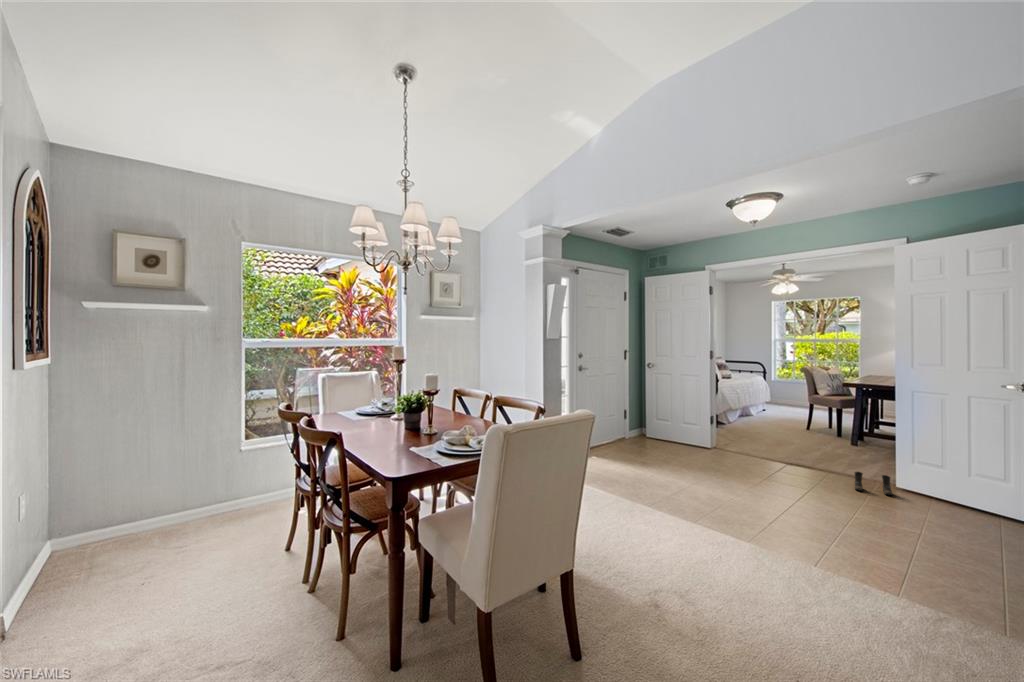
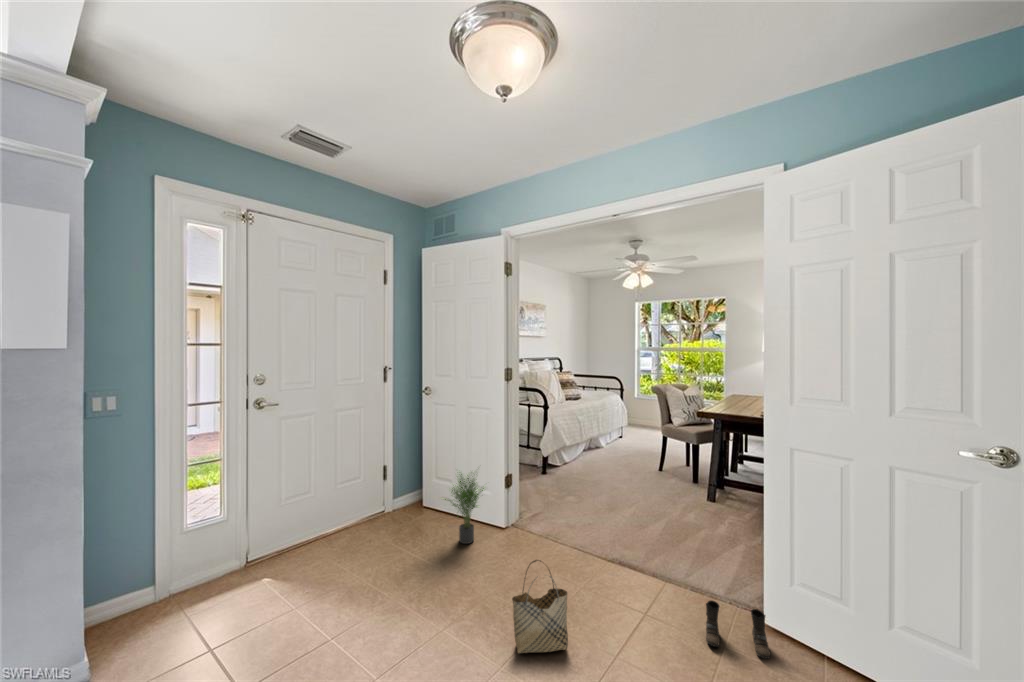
potted plant: none [675,409,705,453] -> present [445,474,484,544]
woven basket: none [748,445,778,485] -> present [512,560,568,654]

